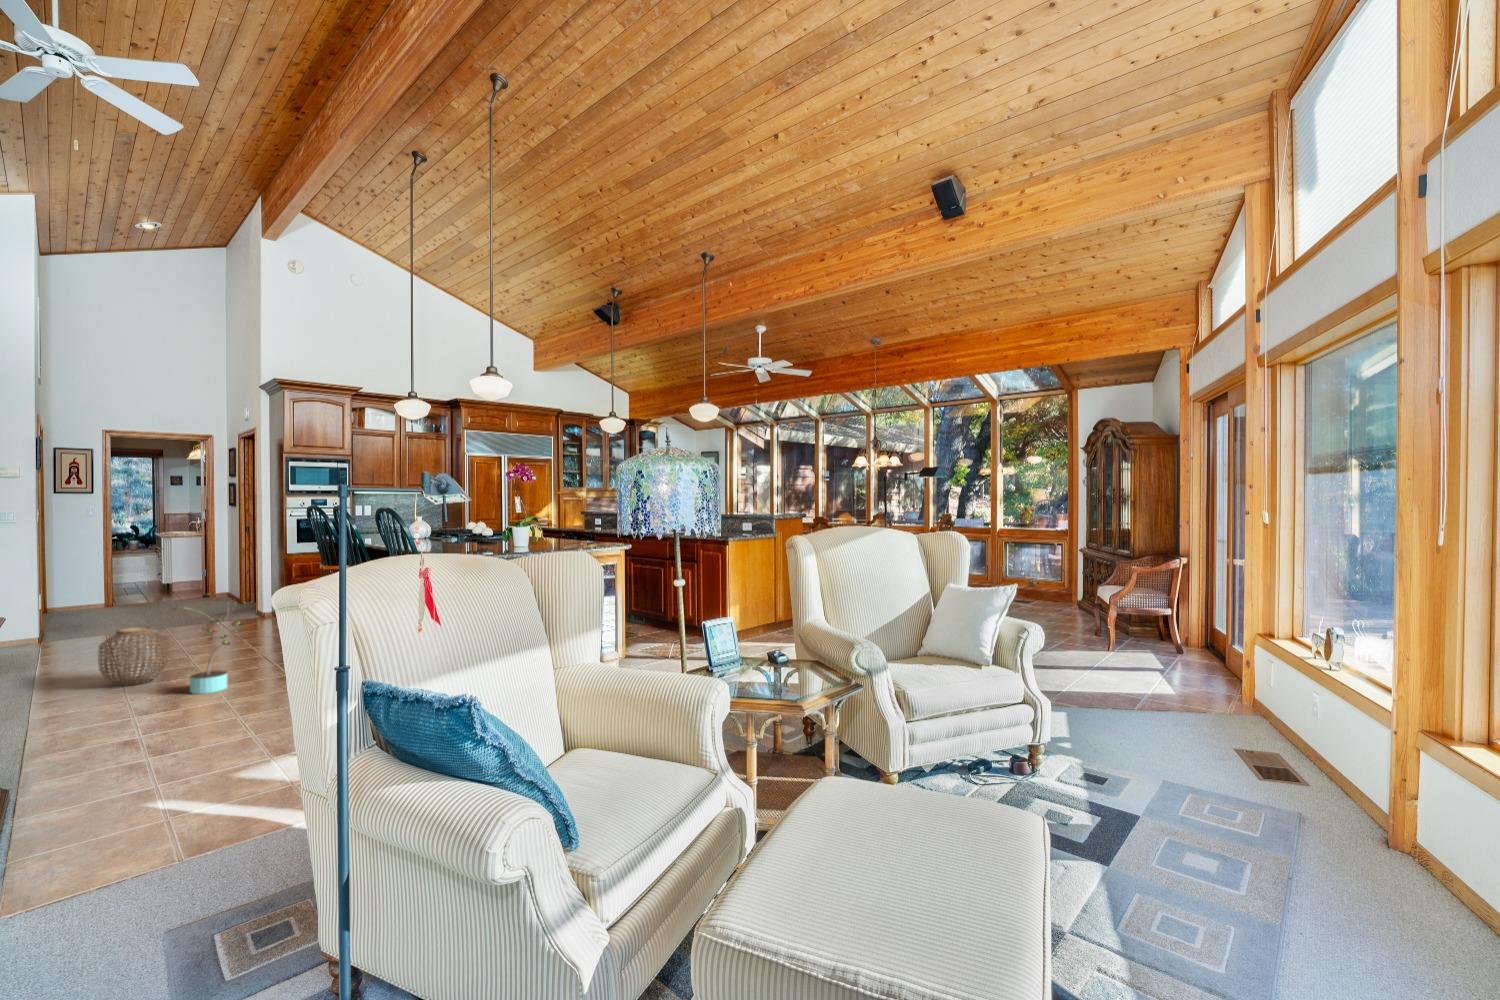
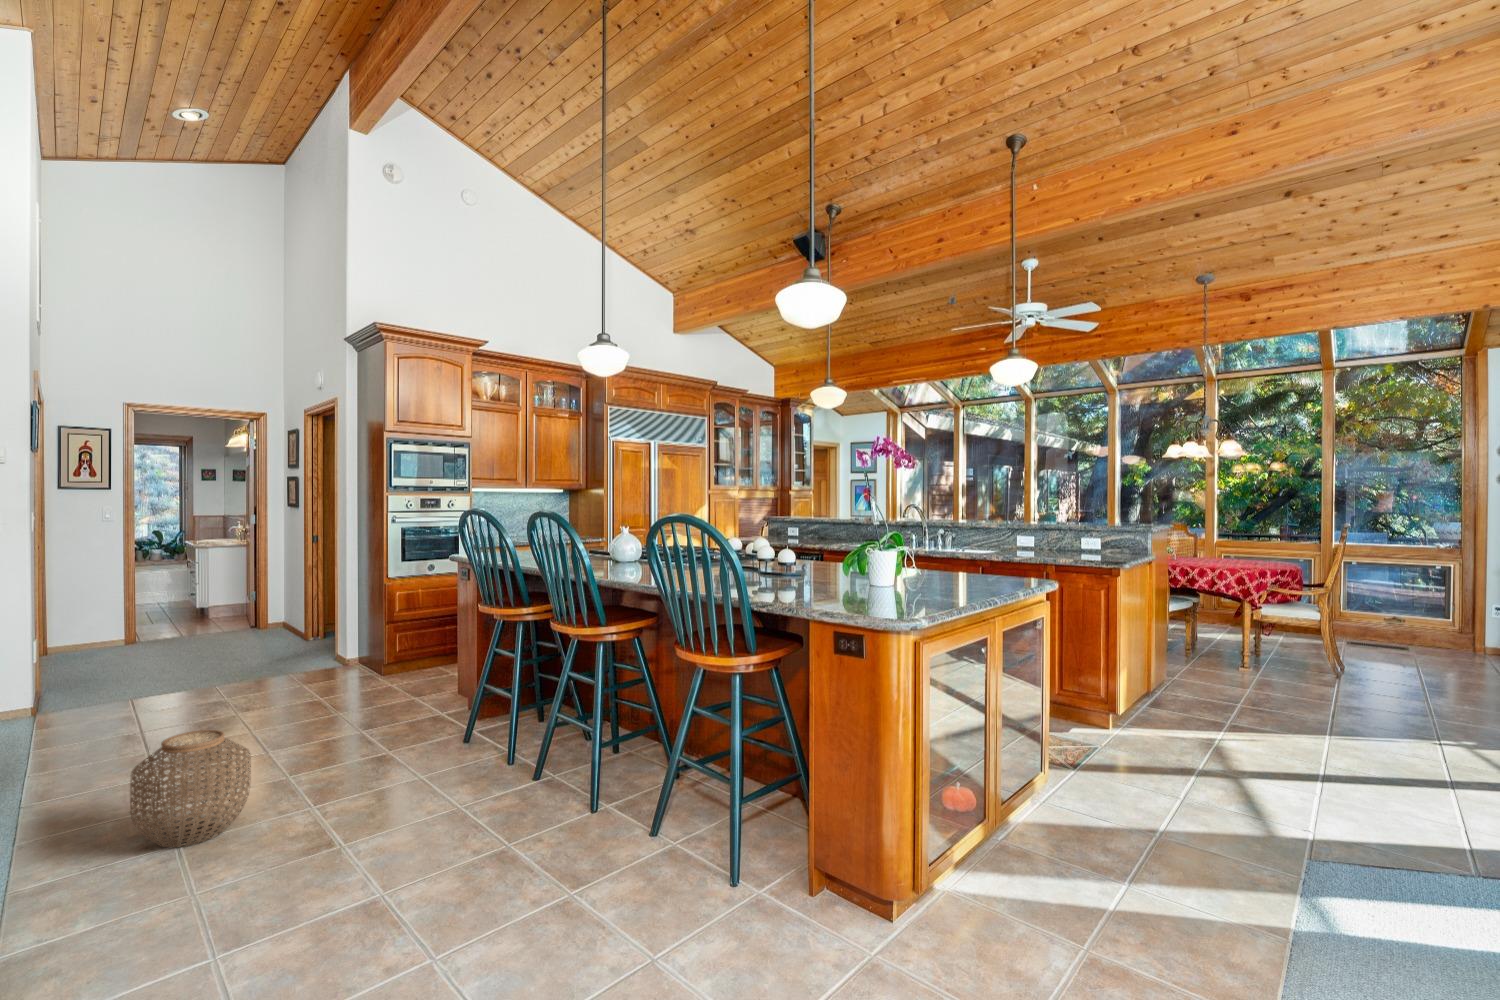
potted plant: present [174,593,242,694] -> none [270,675,395,876]

